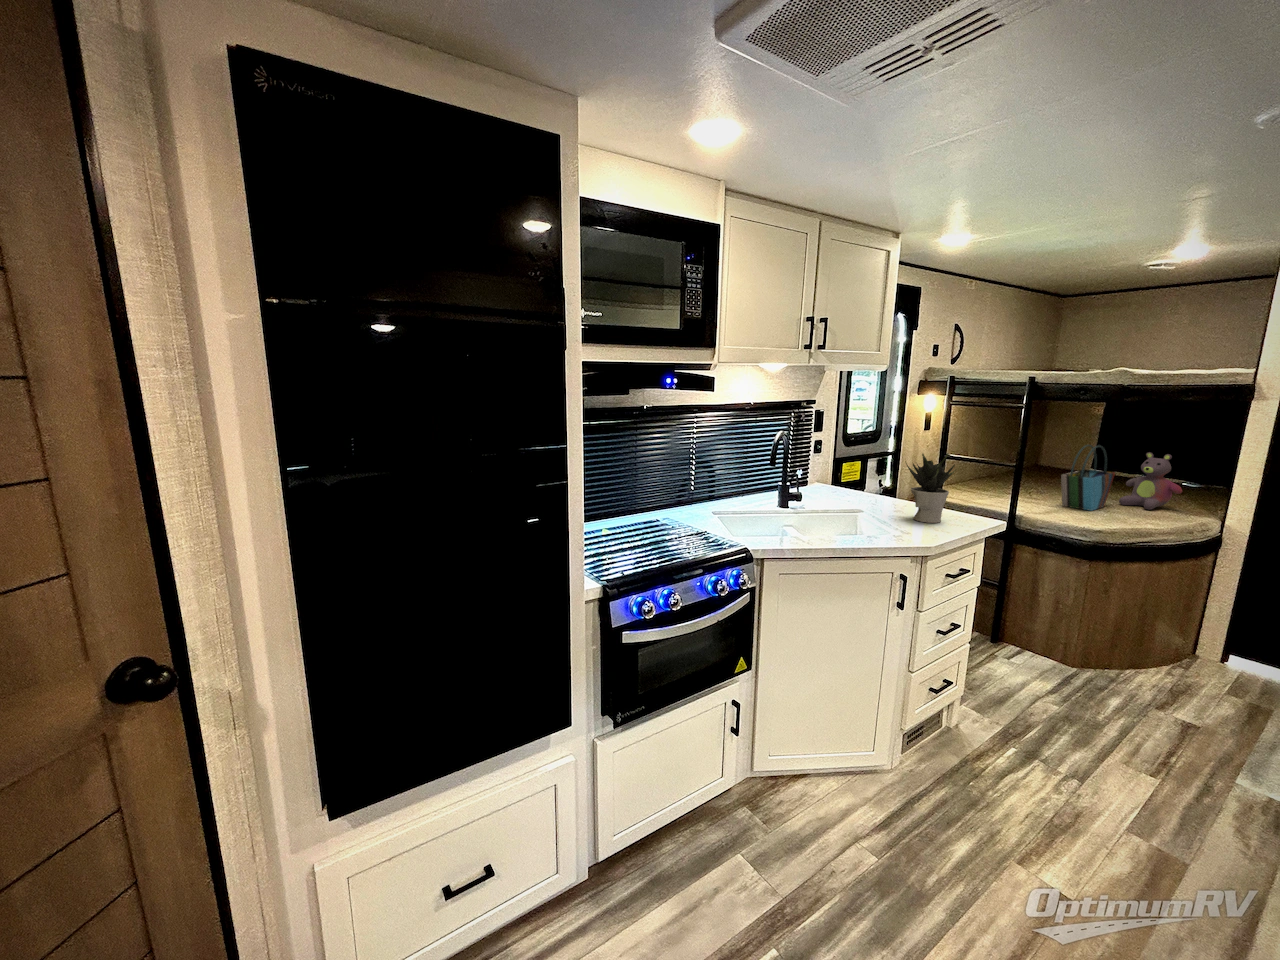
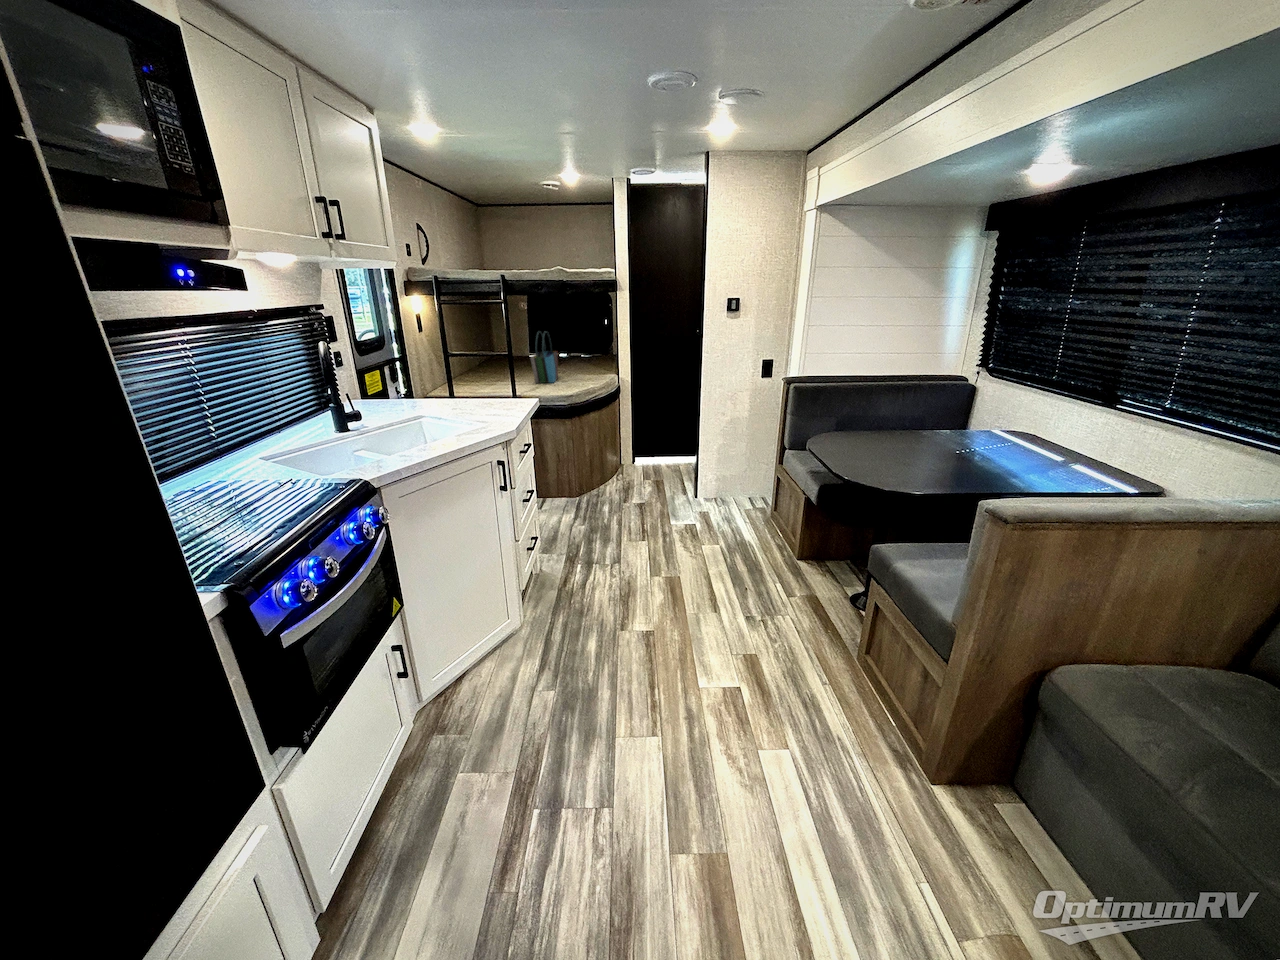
stuffed bear: present [1119,452,1182,510] -> none [562,333,593,375]
potted plant: present [906,453,957,523] -> none [450,344,495,413]

